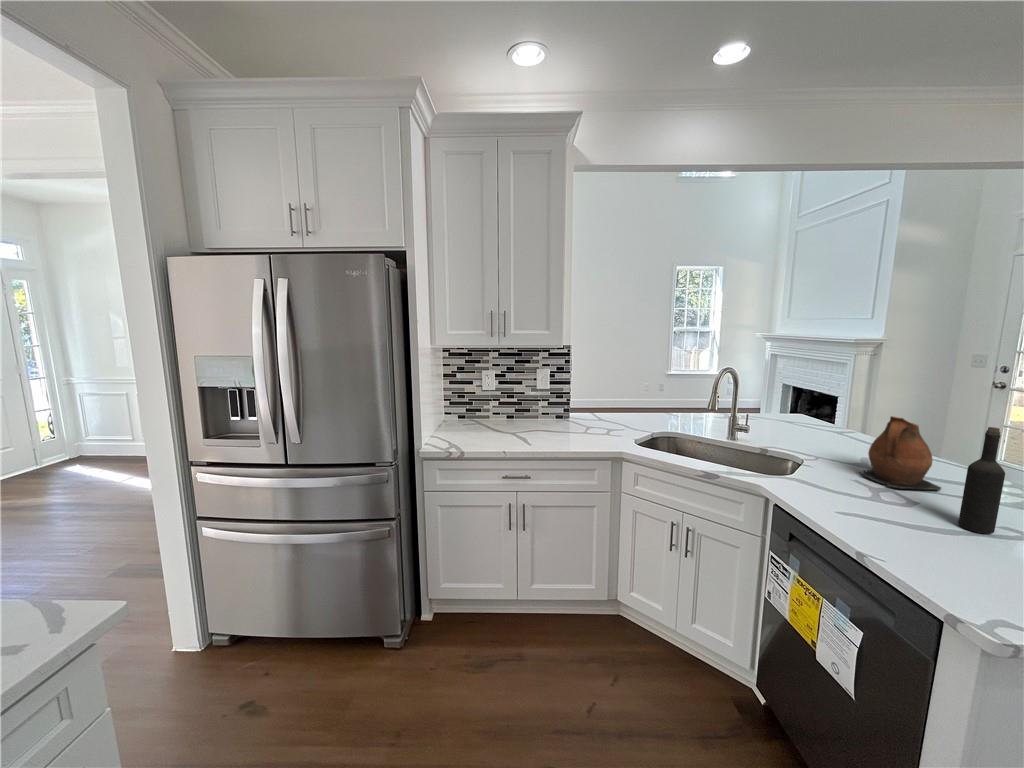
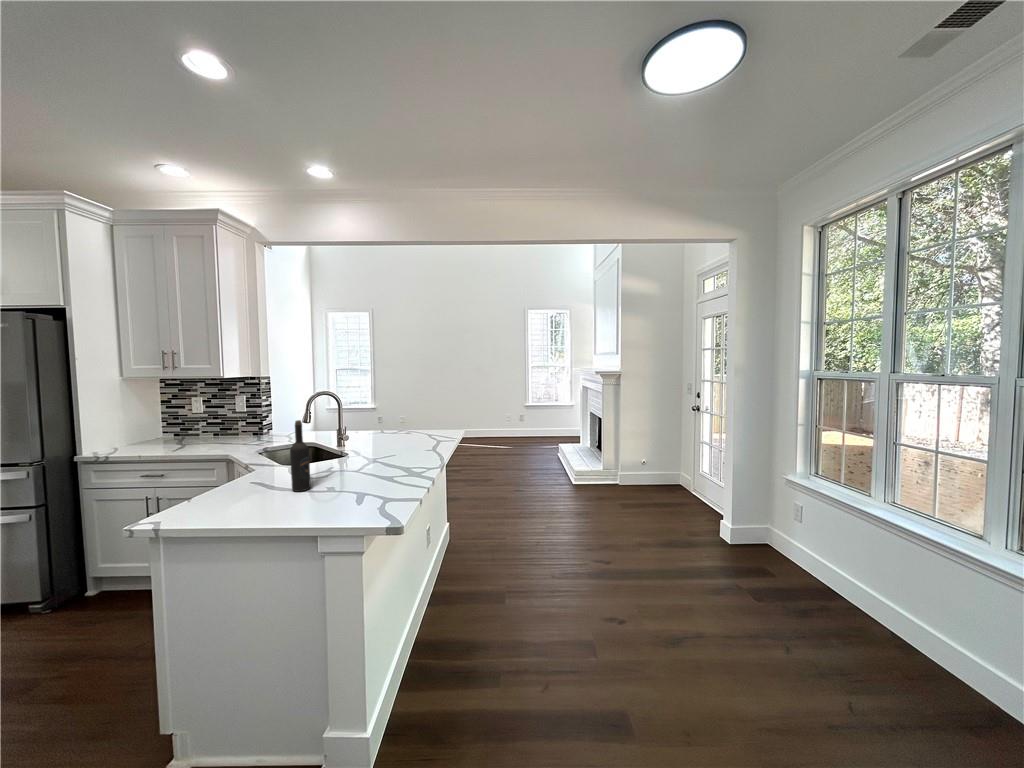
ceramic pitcher: present [860,416,941,490] -> none [328,420,377,472]

